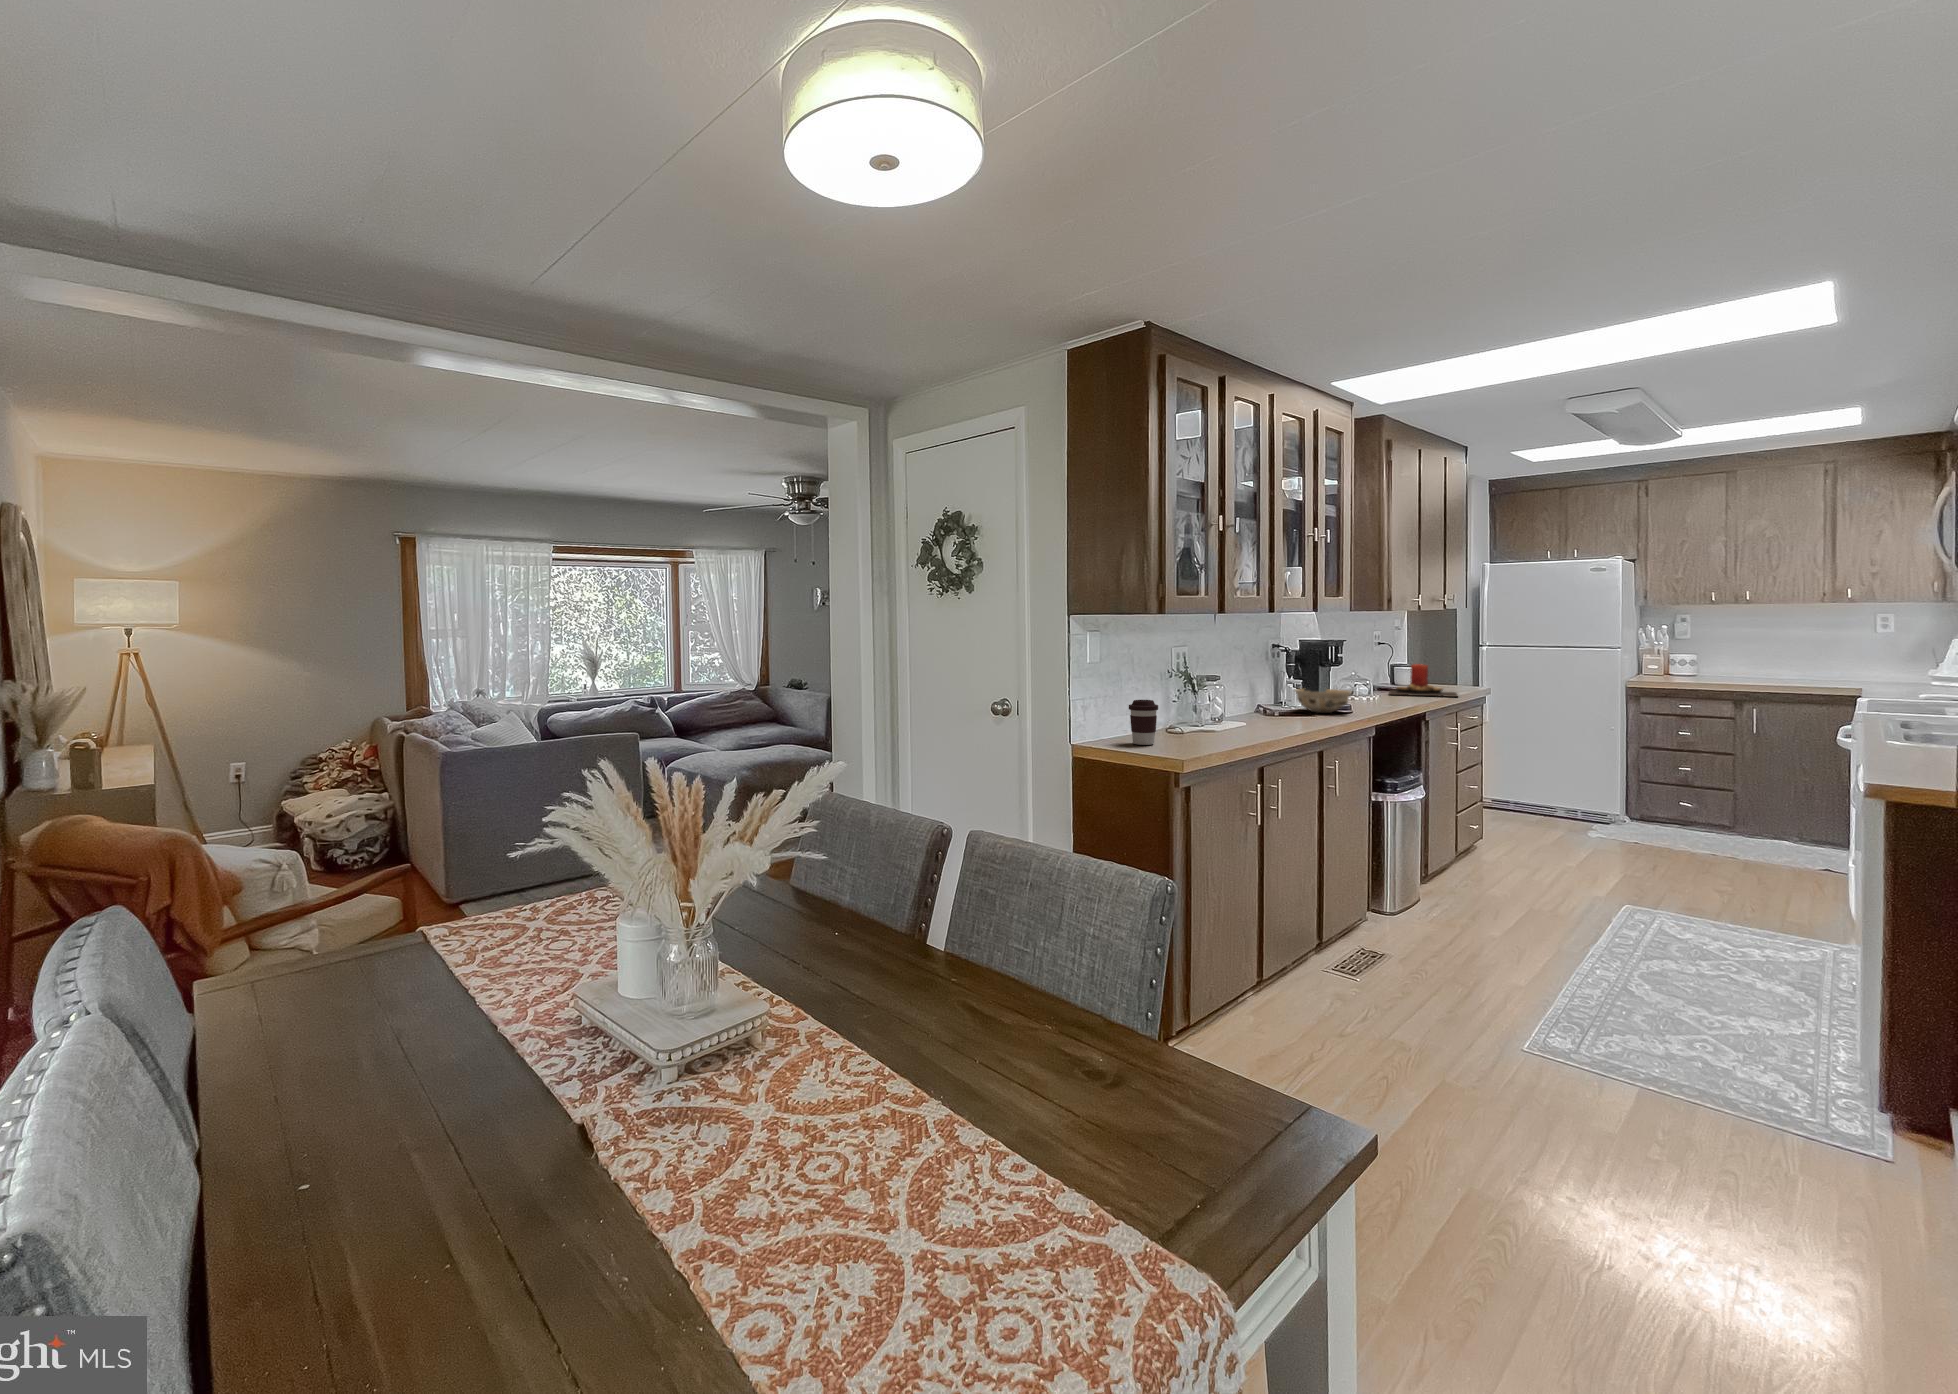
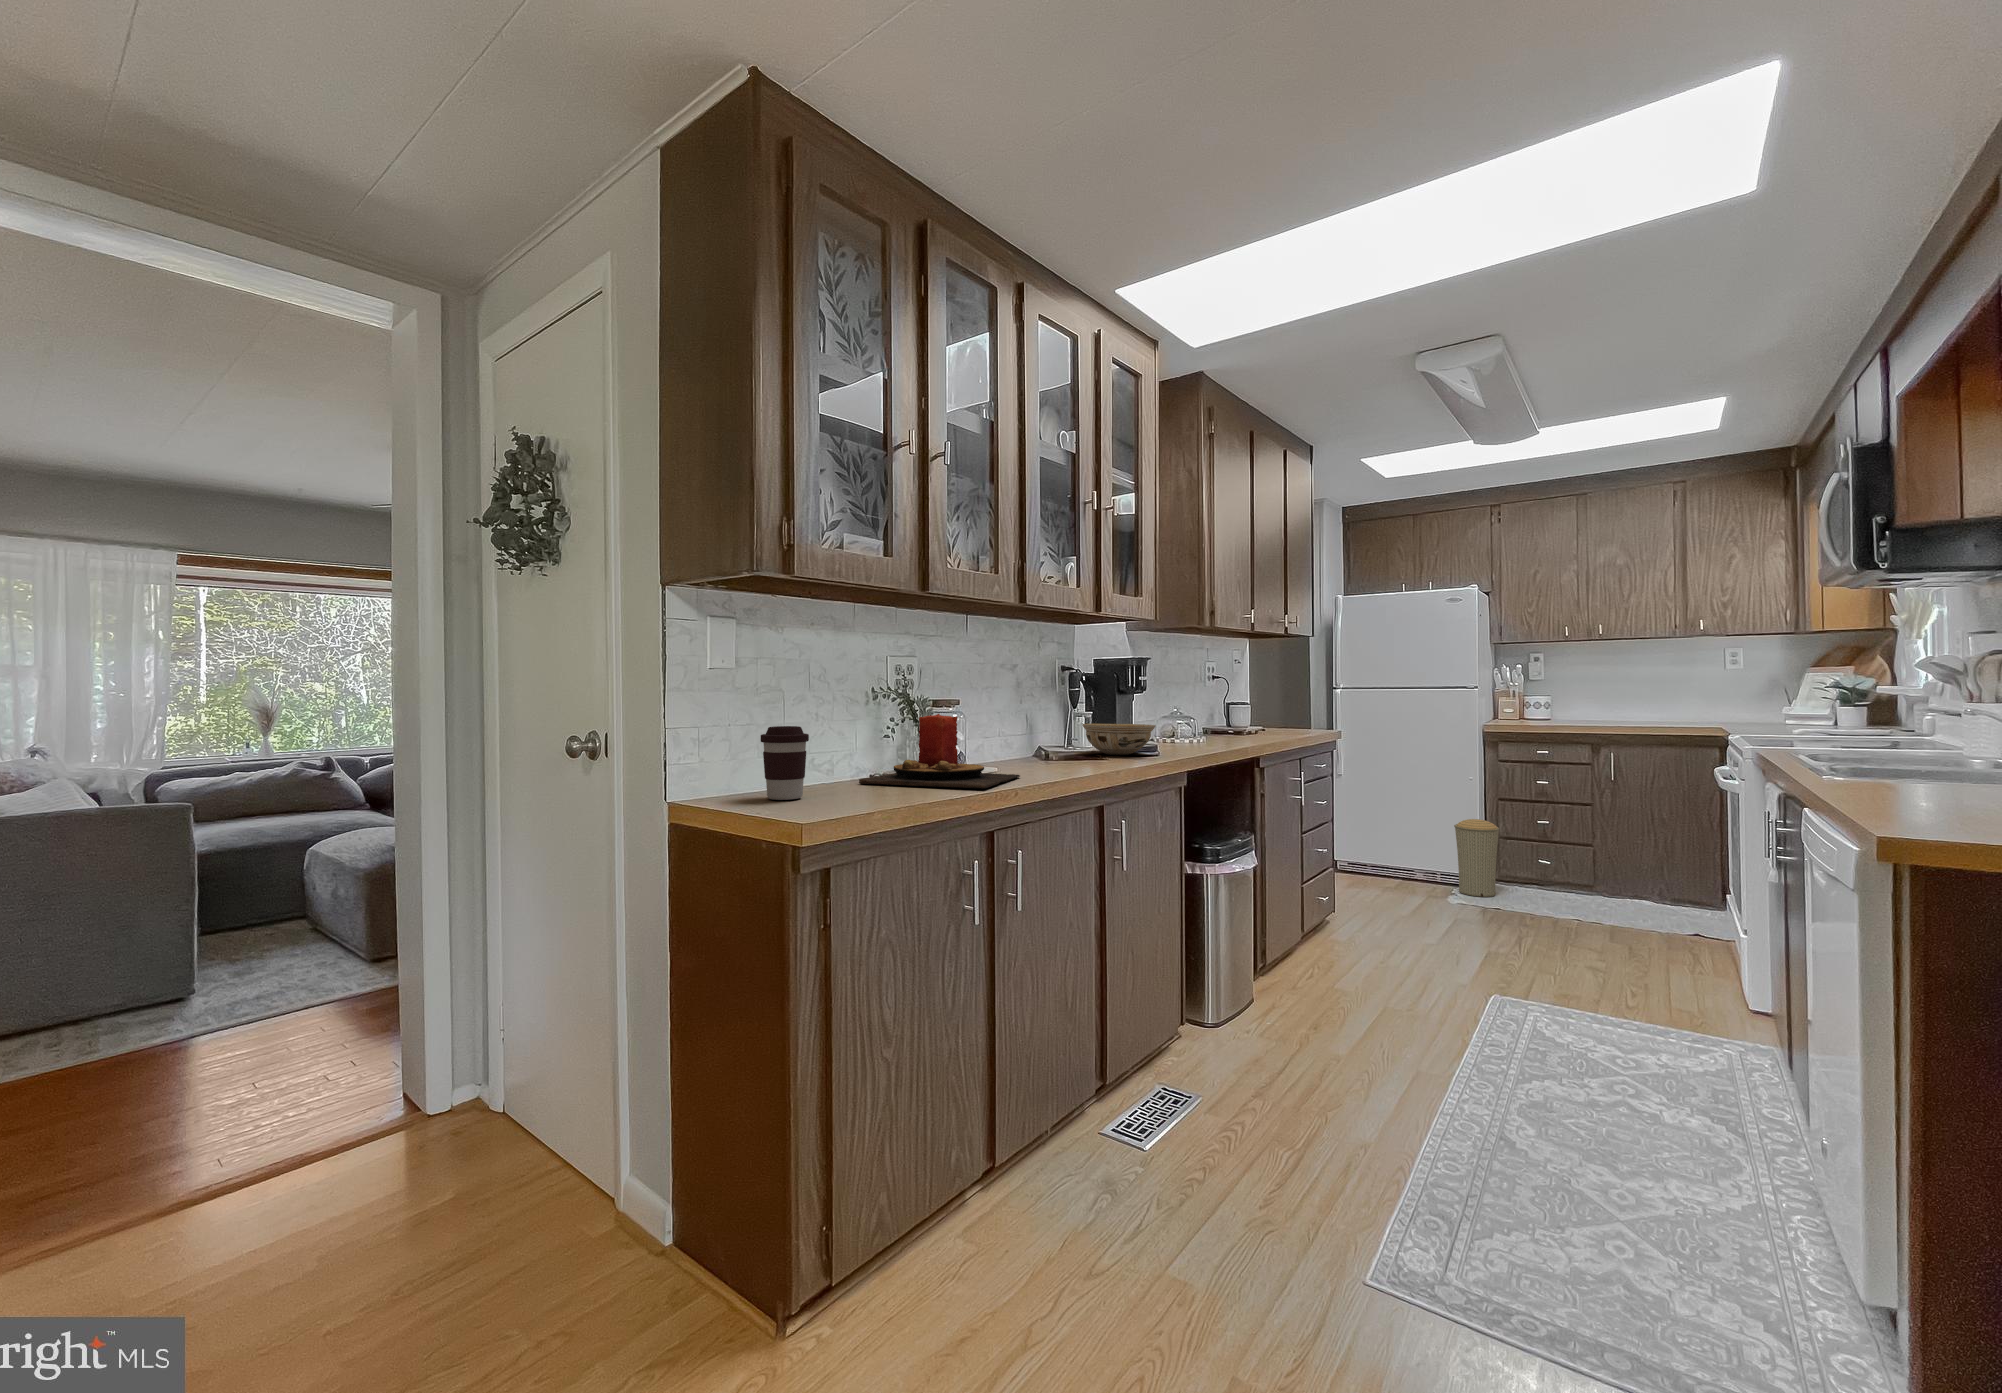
candle: present [1389,664,1458,697] -> present [859,714,1020,789]
trash can: none [1596,765,1640,832] -> present [1454,819,1500,897]

